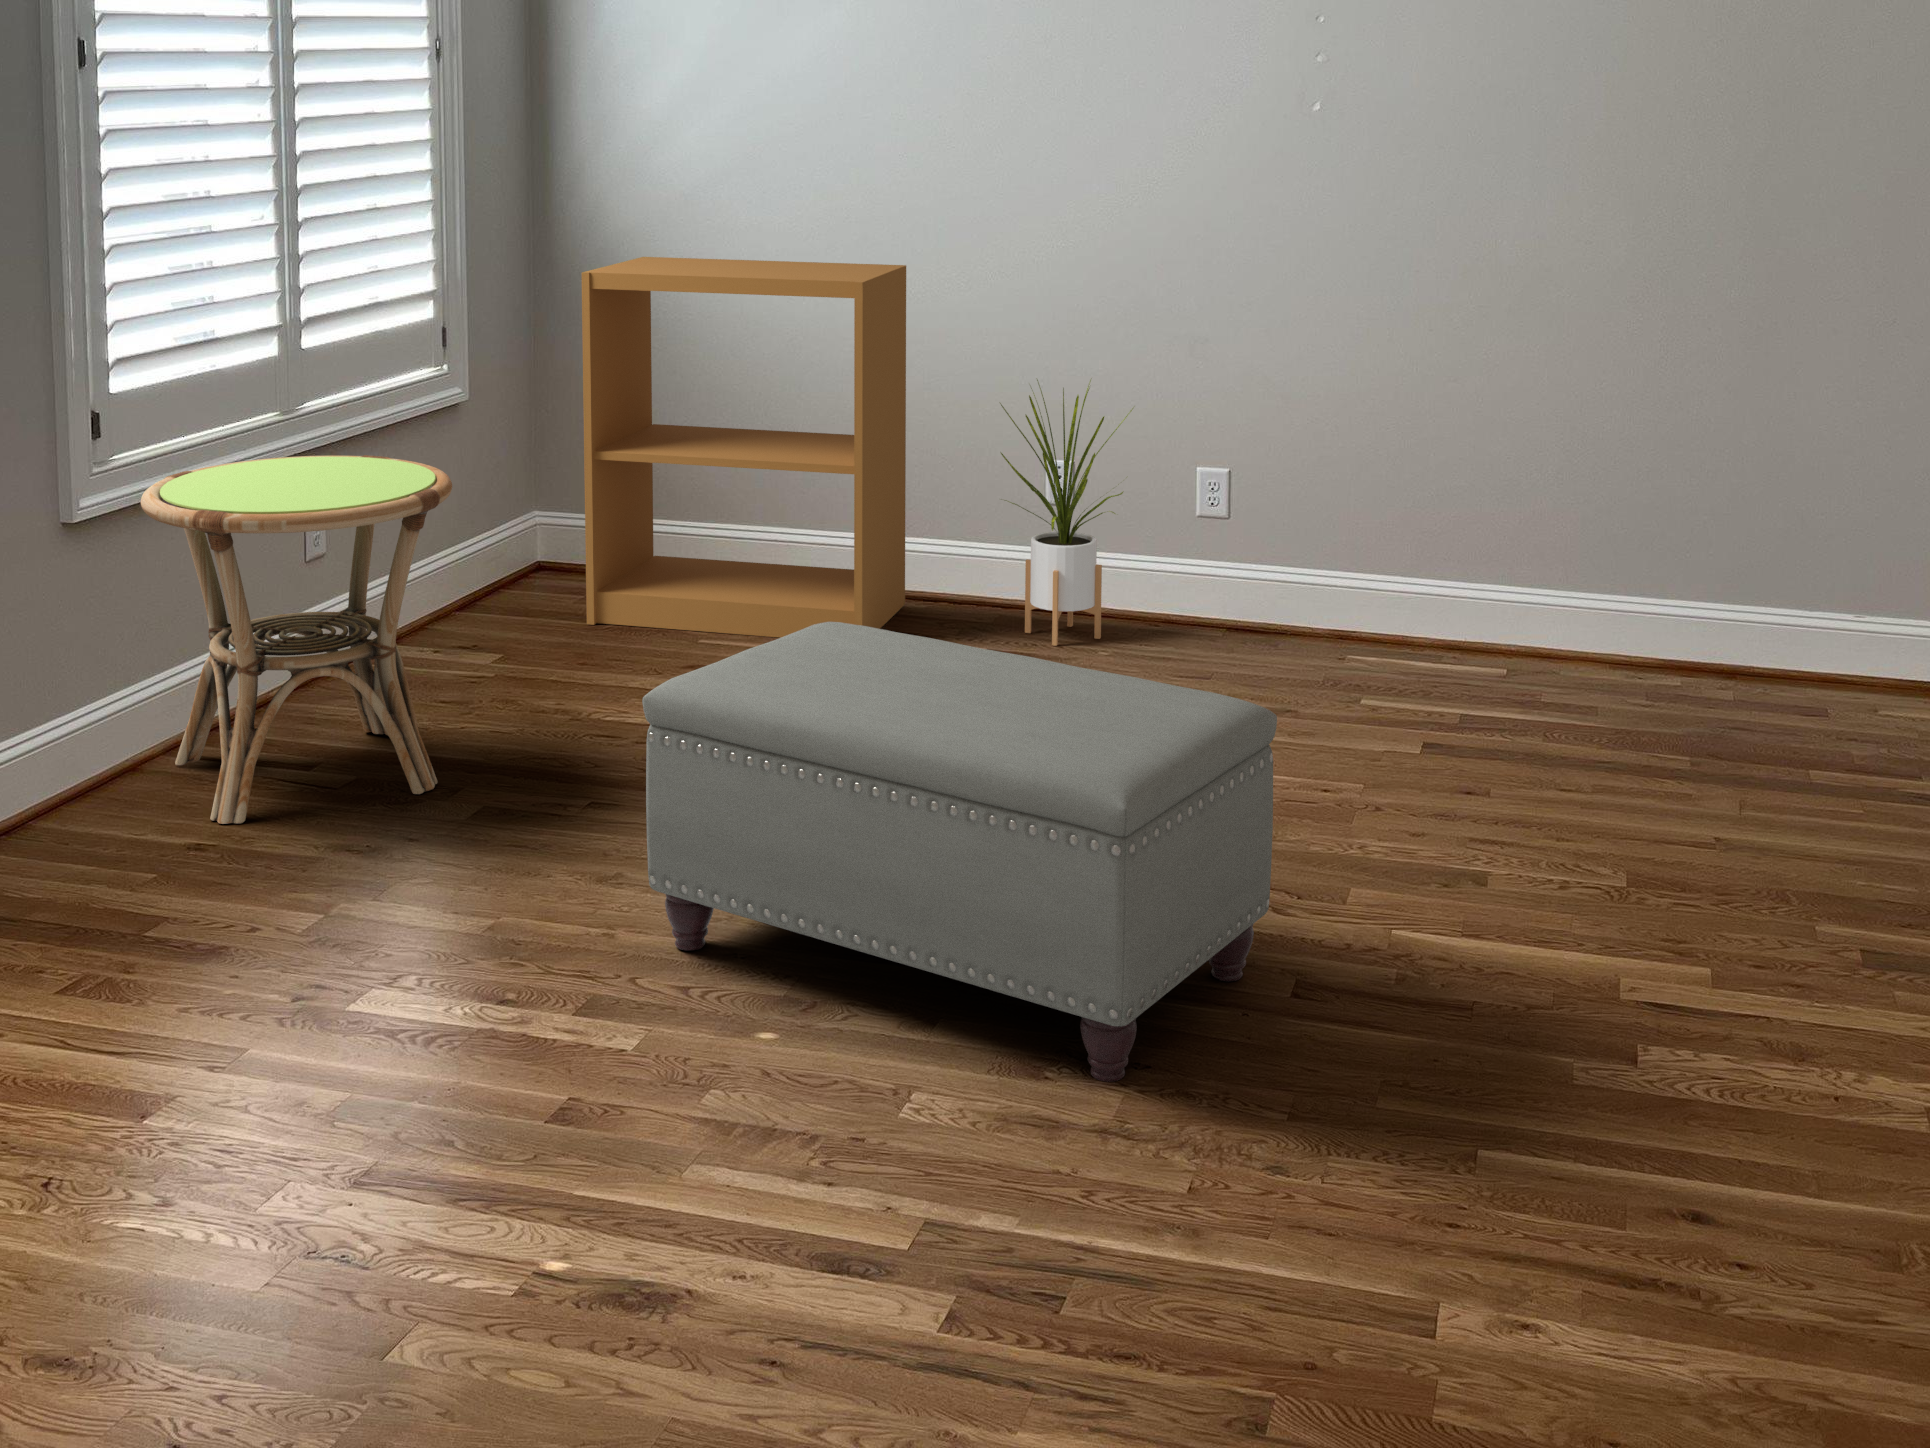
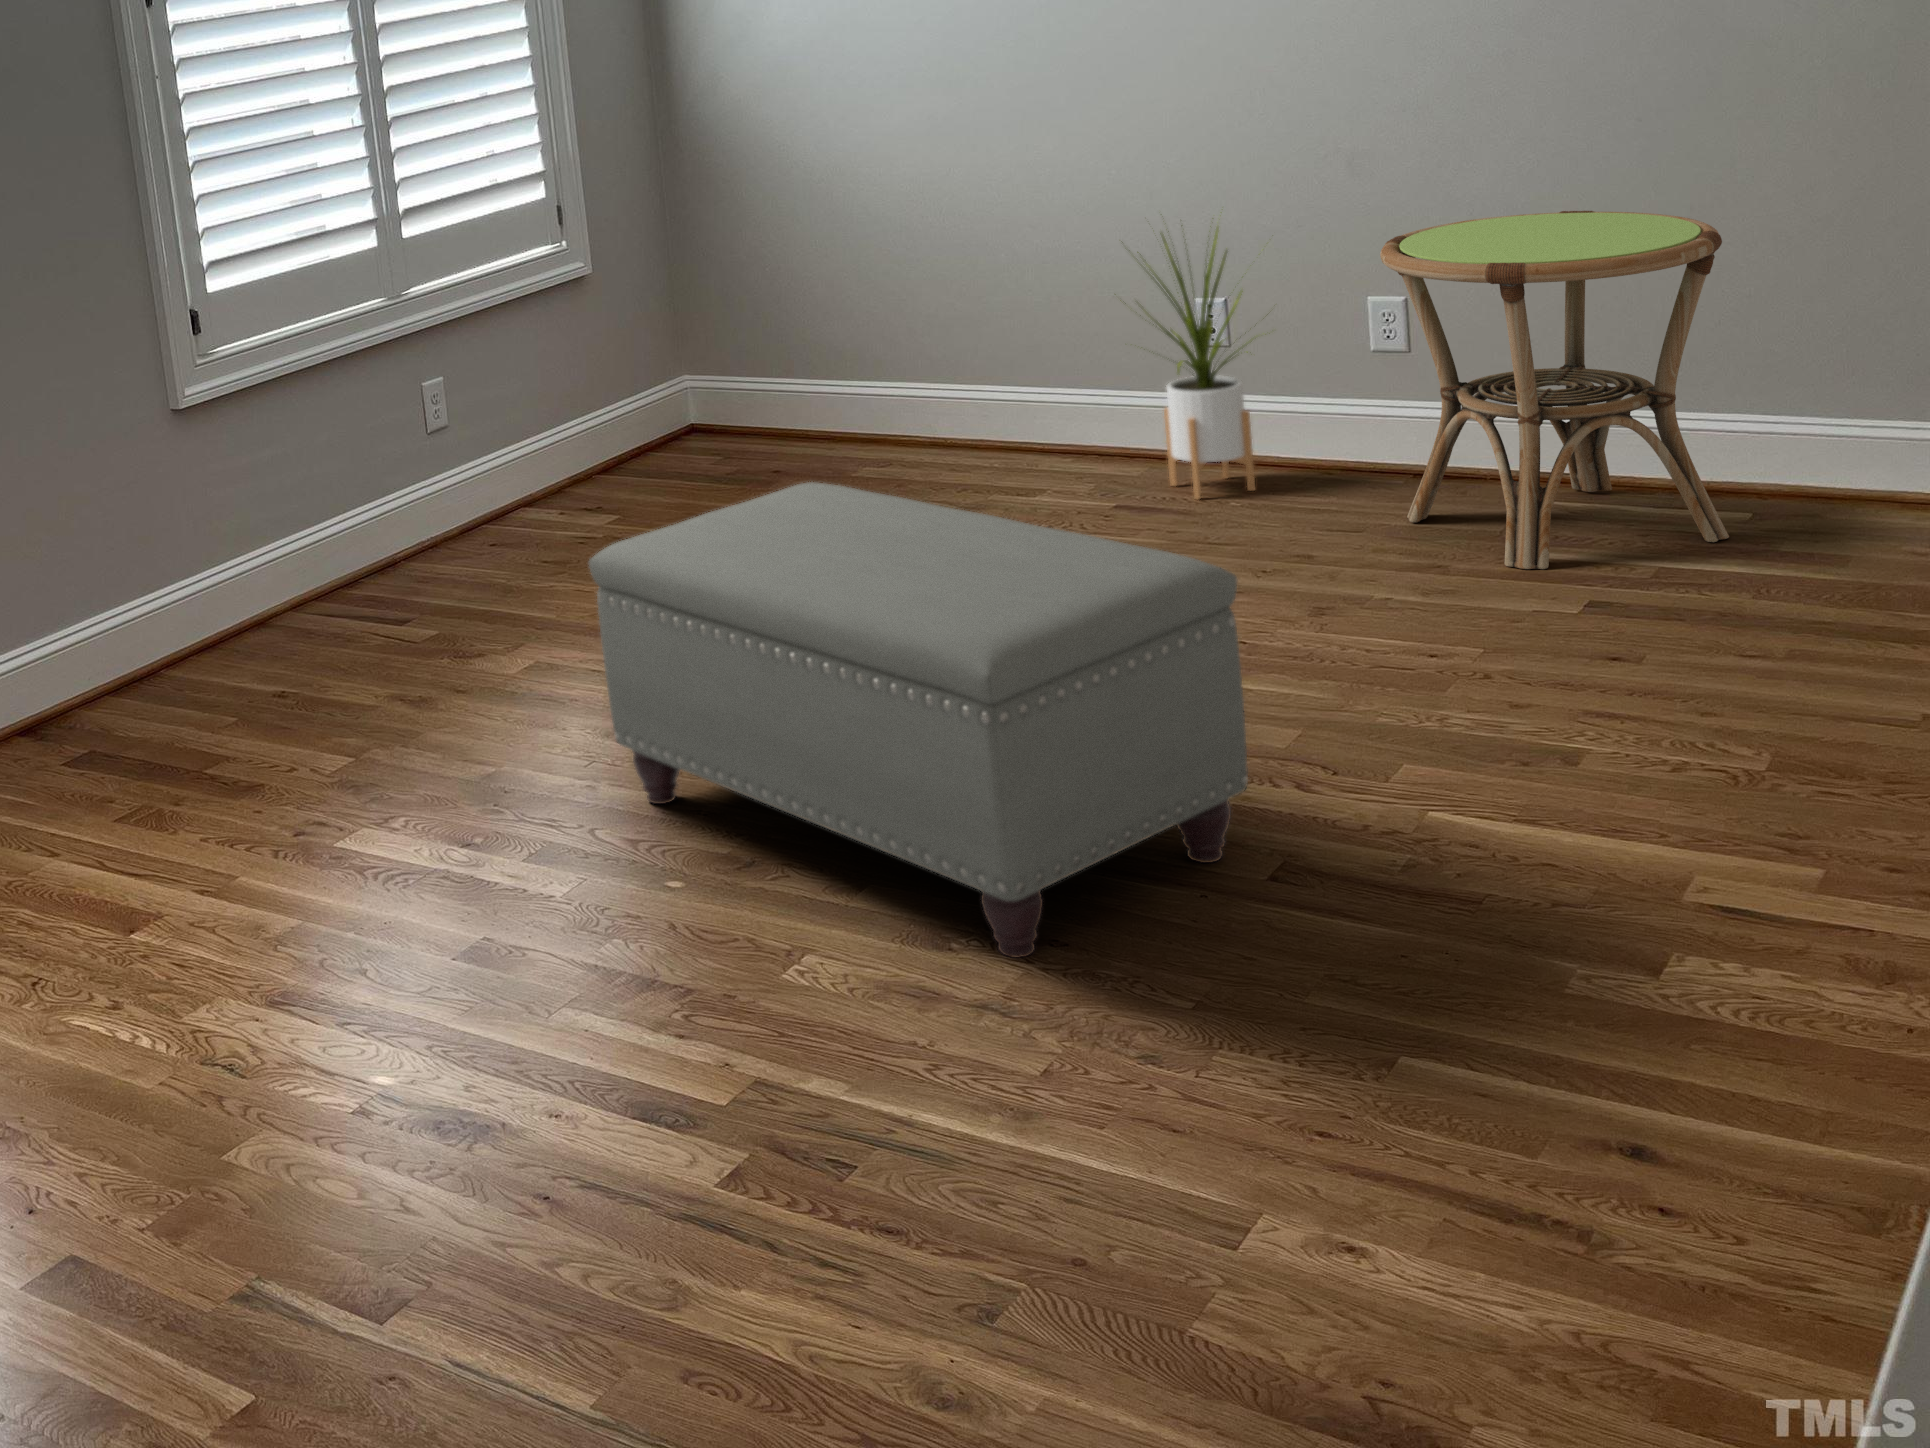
bookshelf: present [582,257,906,638] -> none [677,101,1052,504]
side table: present [141,455,452,824] -> present [1380,211,1729,569]

